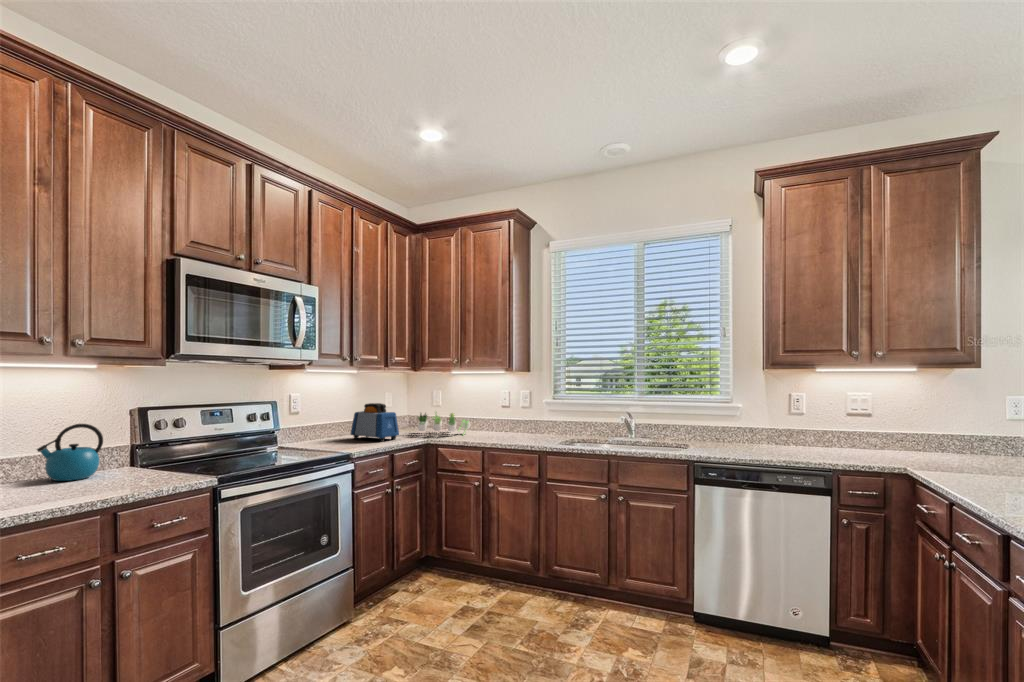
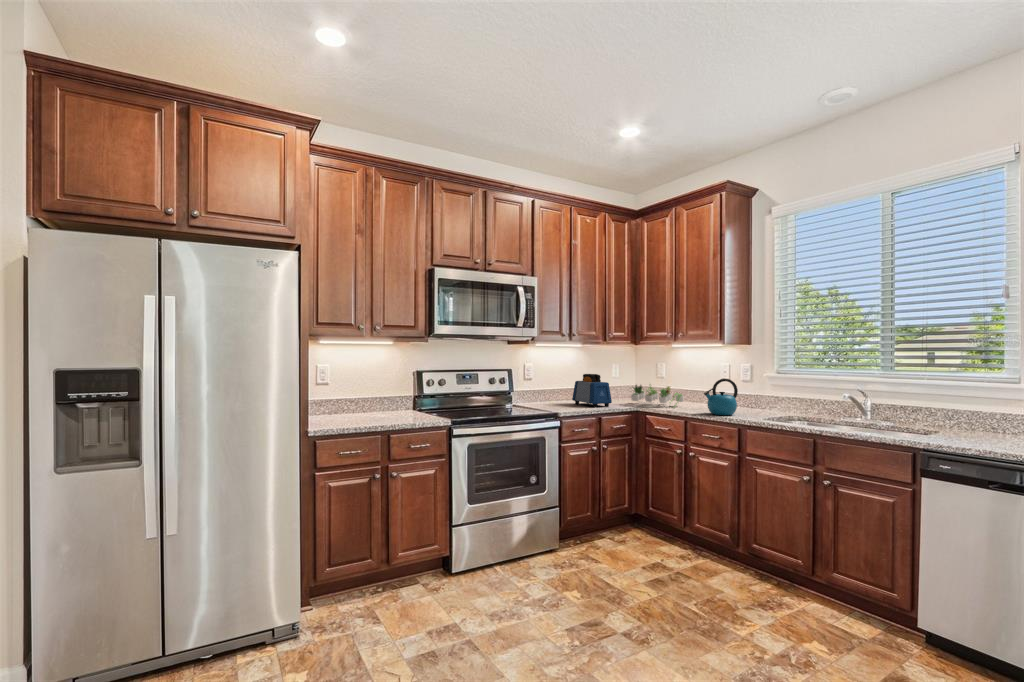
kettle: present [37,424,103,481] -> present [704,379,738,415]

